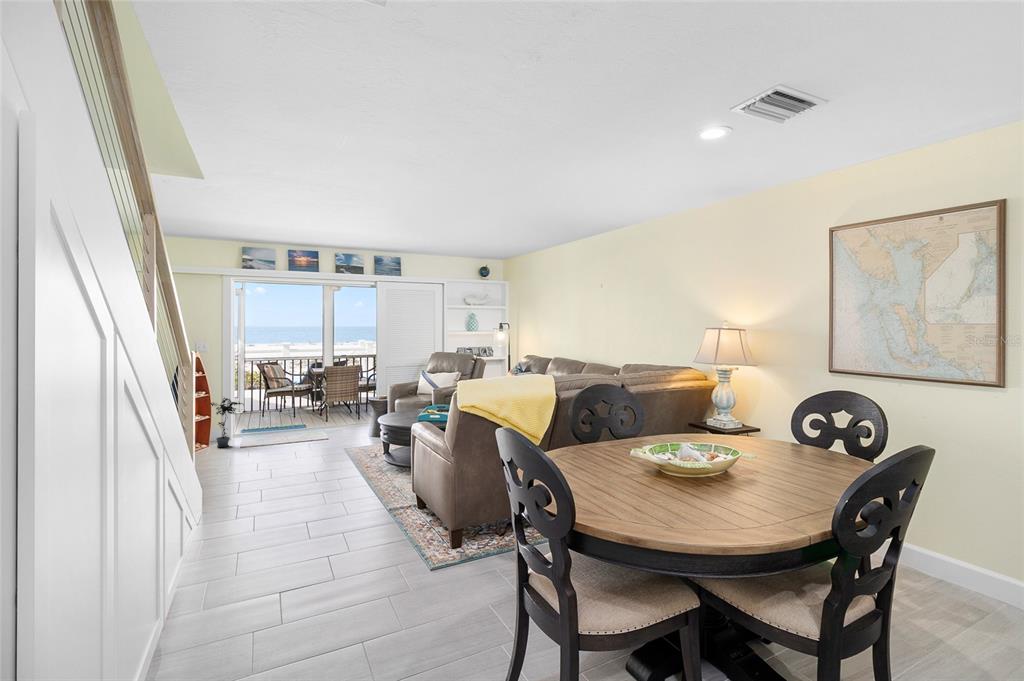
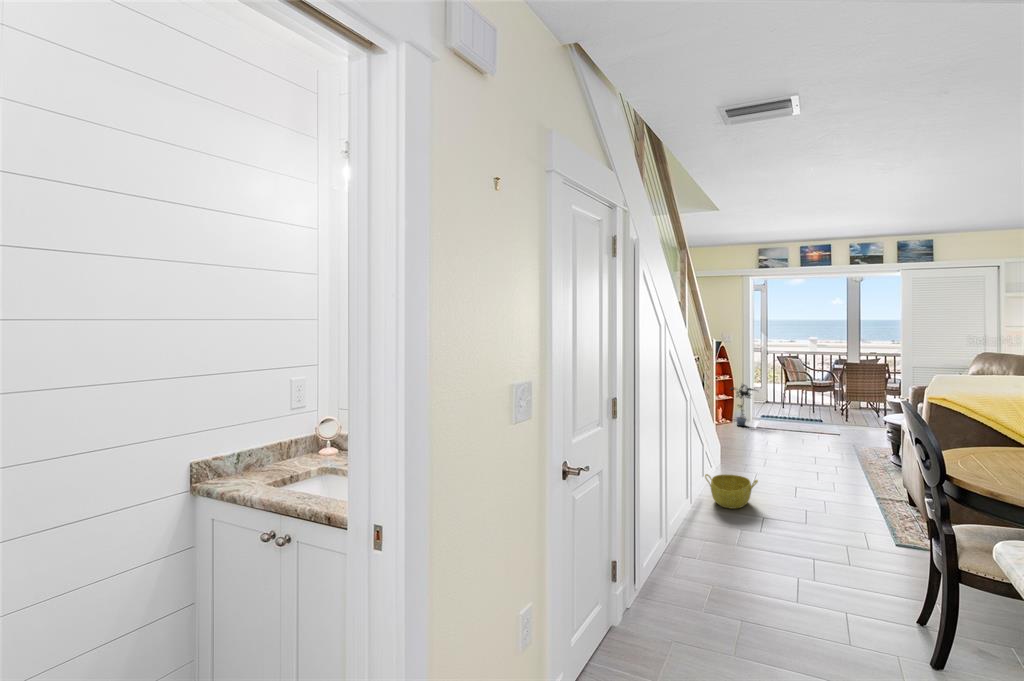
basket: none [187,531,268,590] -> present [705,474,758,509]

